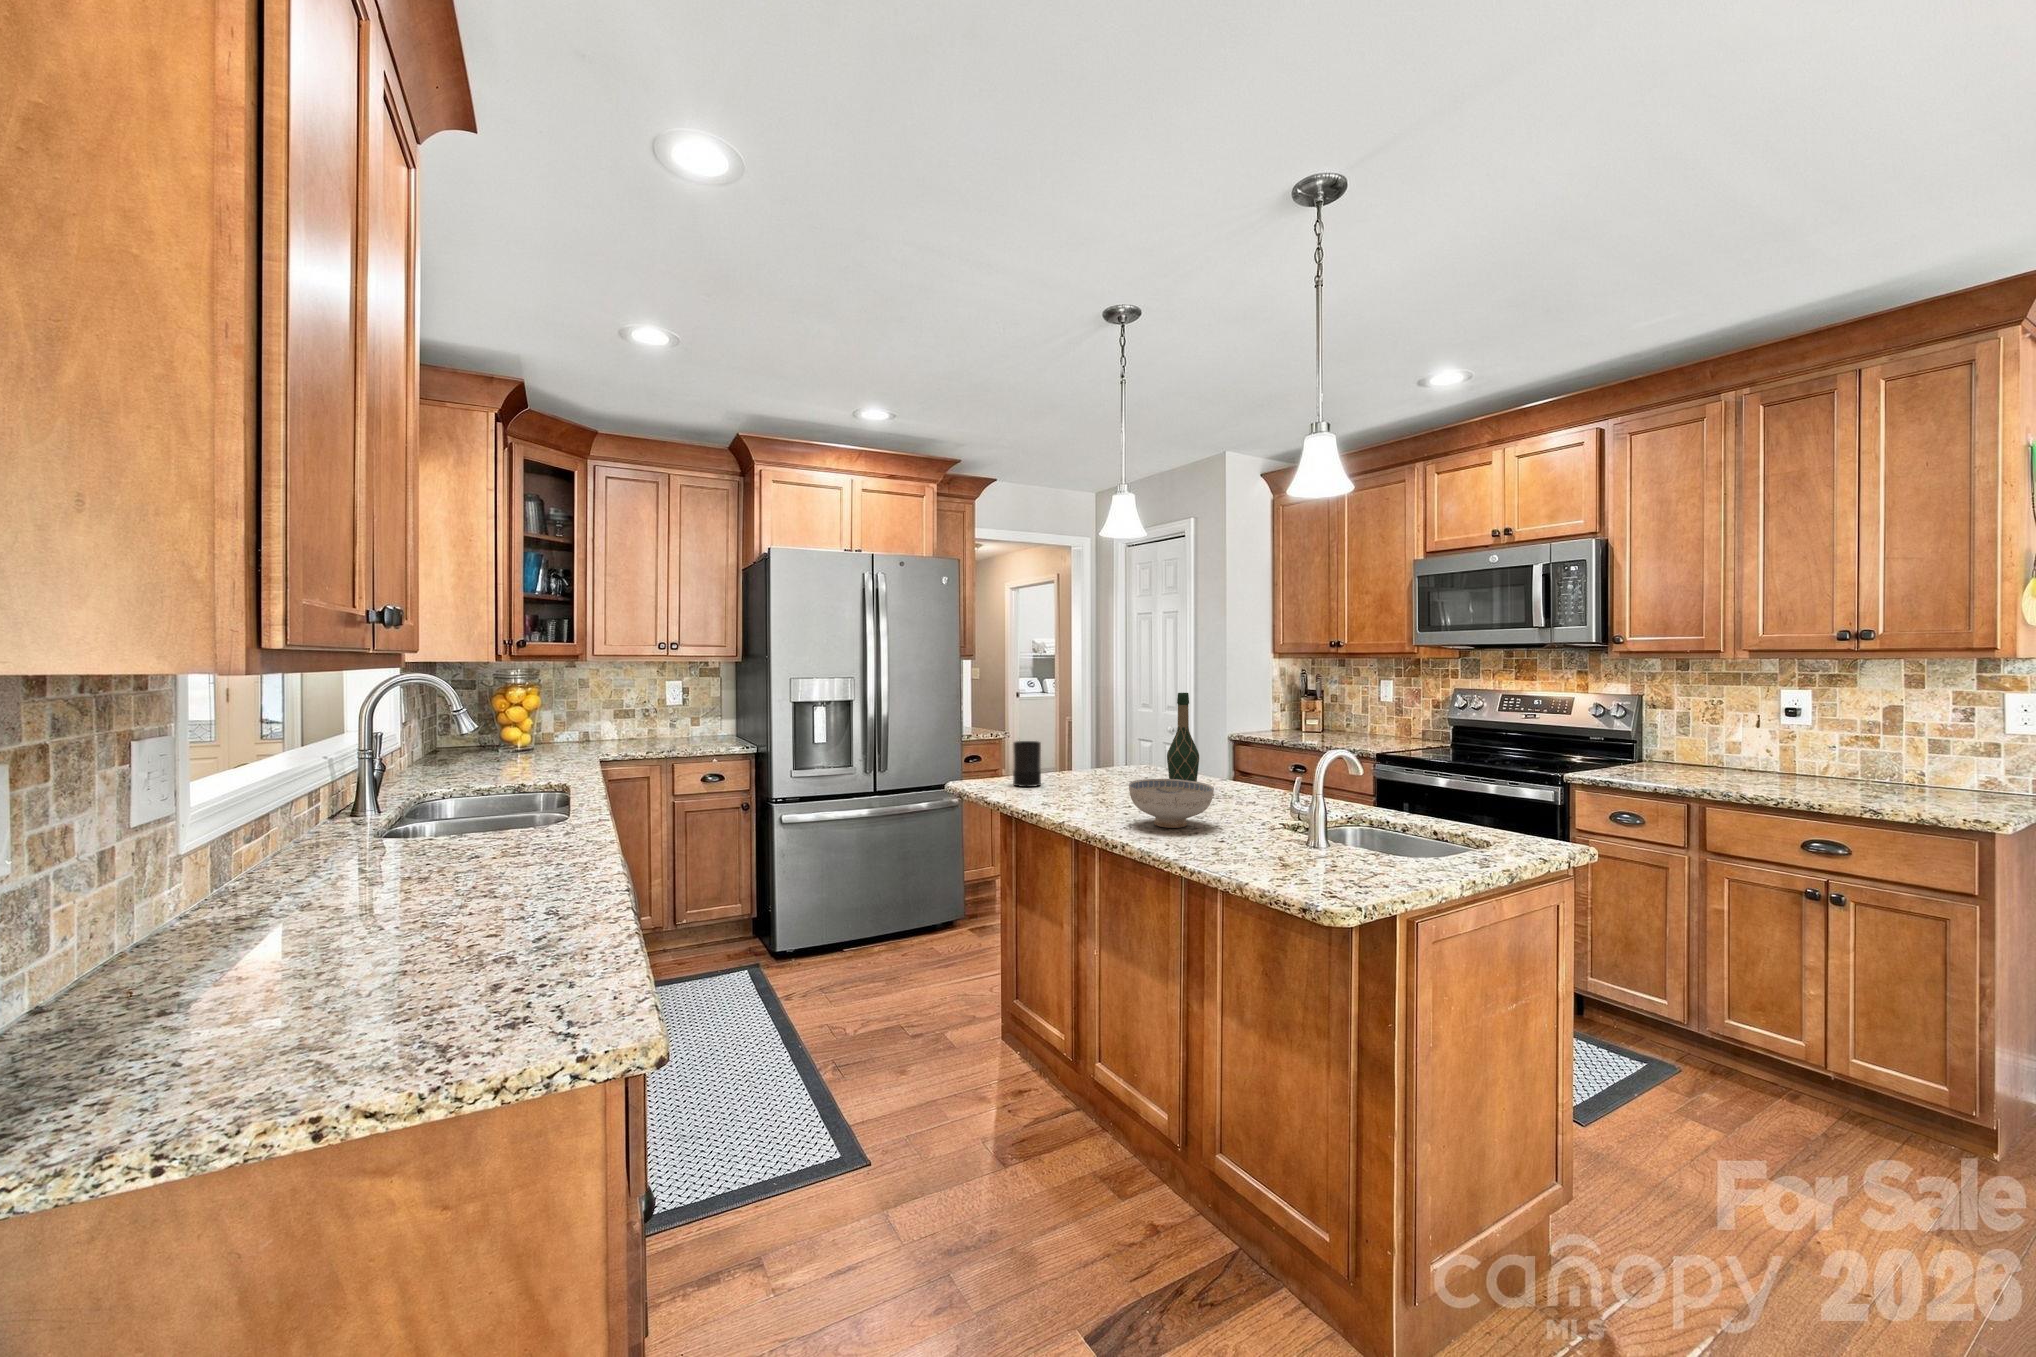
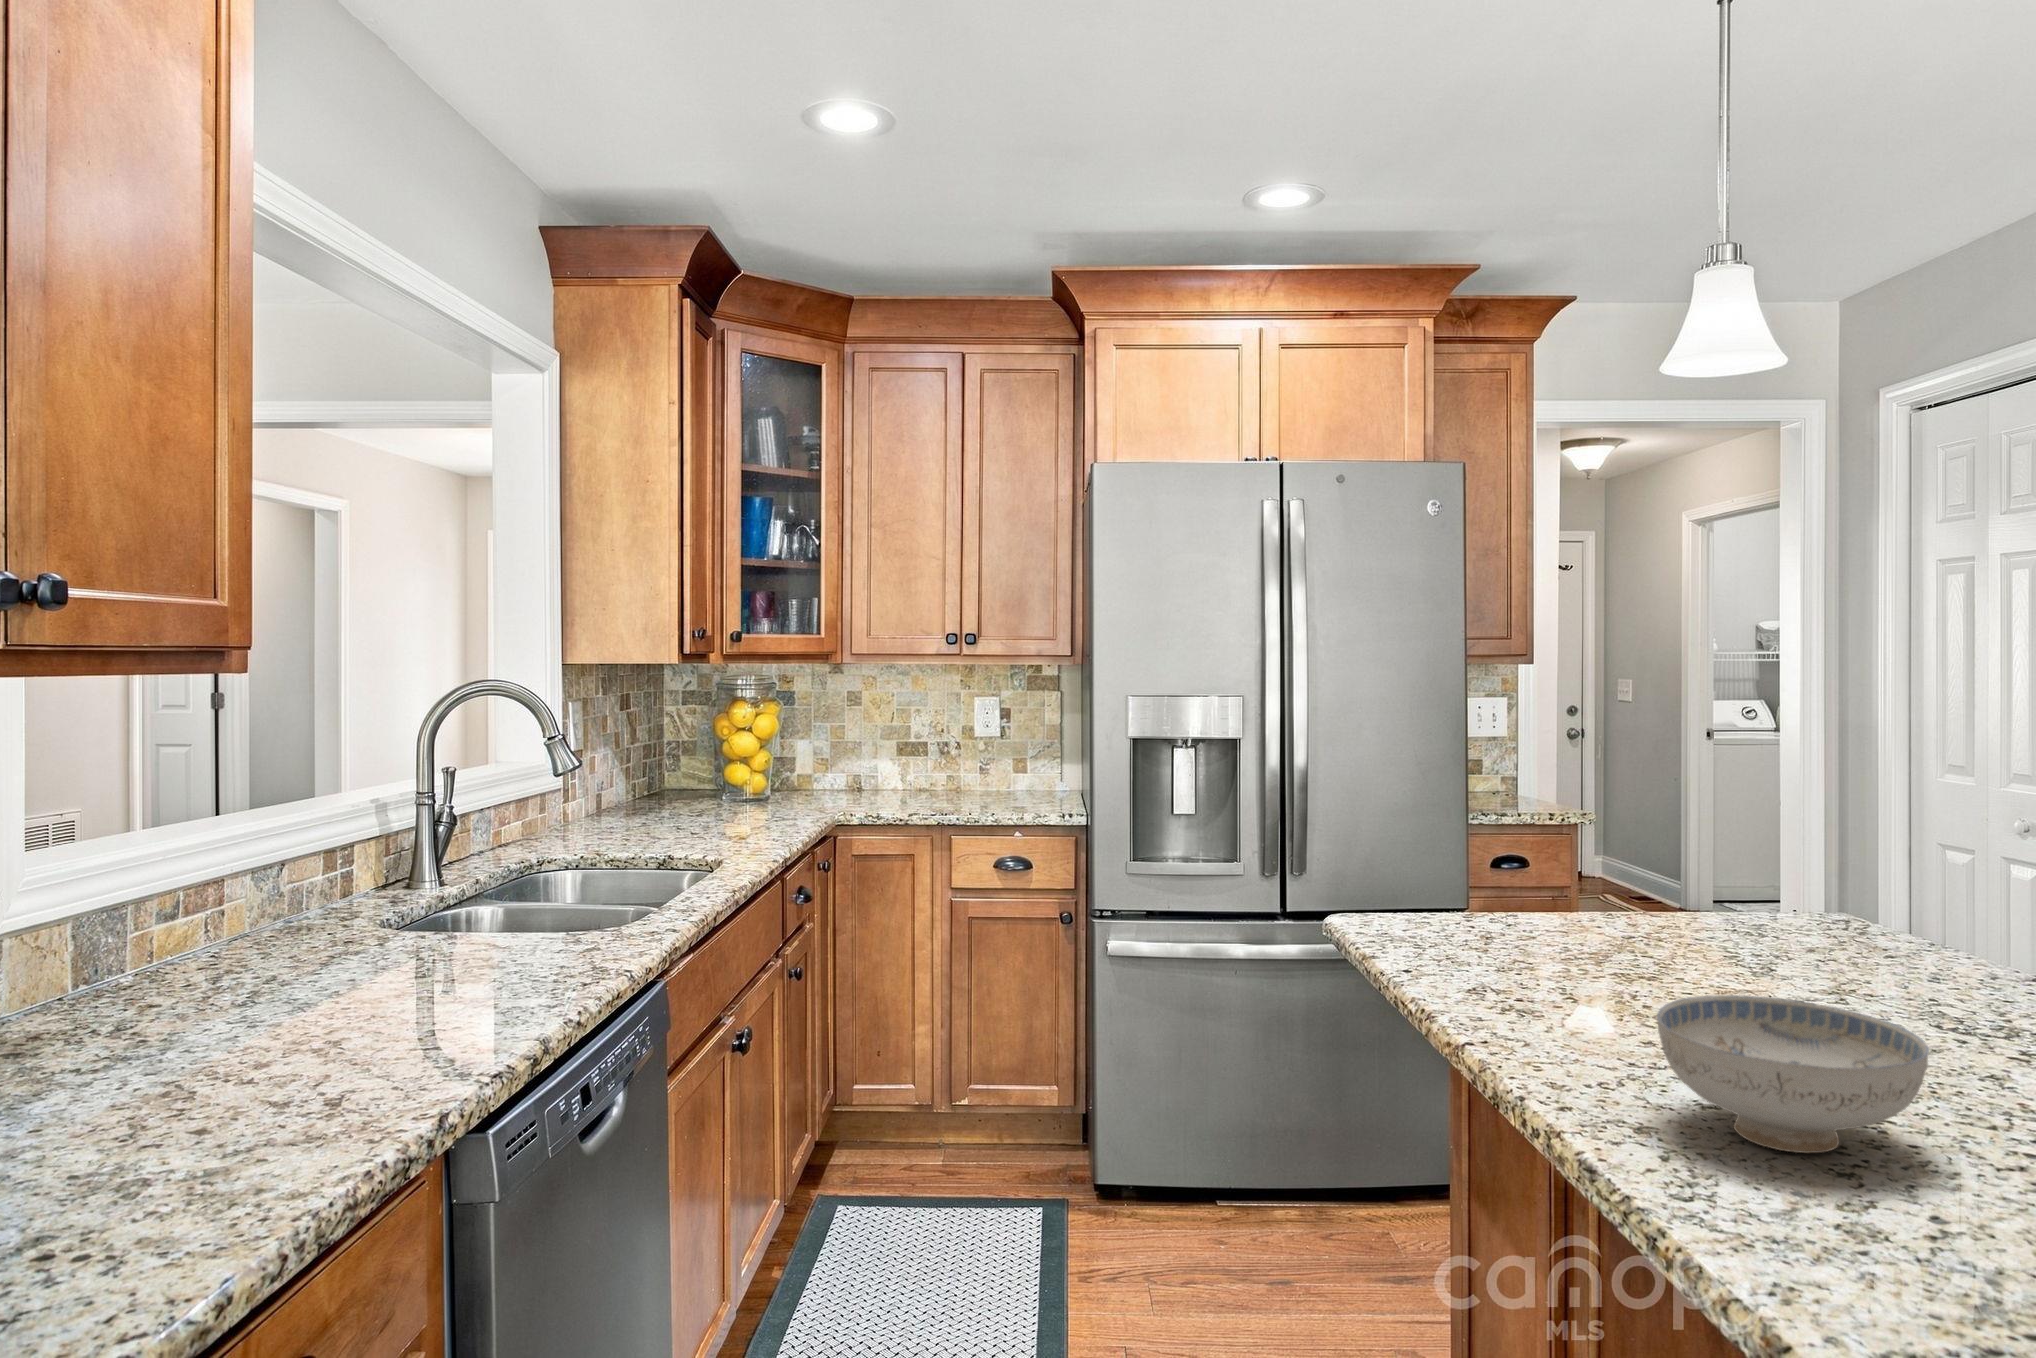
wine bottle: present [1167,693,1199,782] -> none [1856,755,1956,1023]
candle: present [1013,741,1041,787] -> none [1459,841,1529,957]

